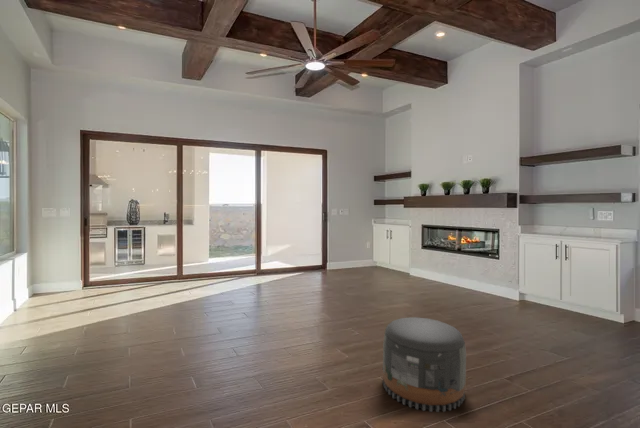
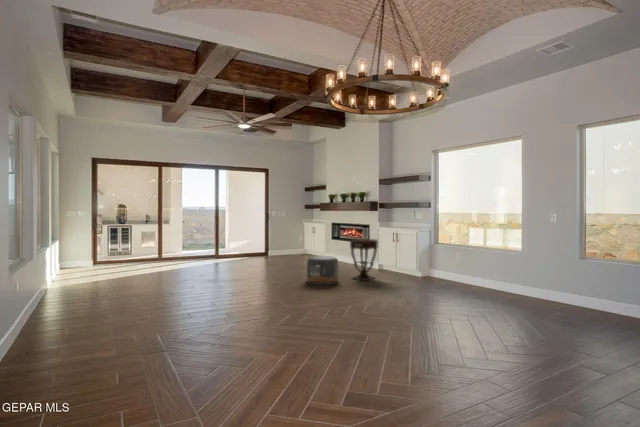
side table: none [488,275,562,394] -> present [350,239,378,281]

